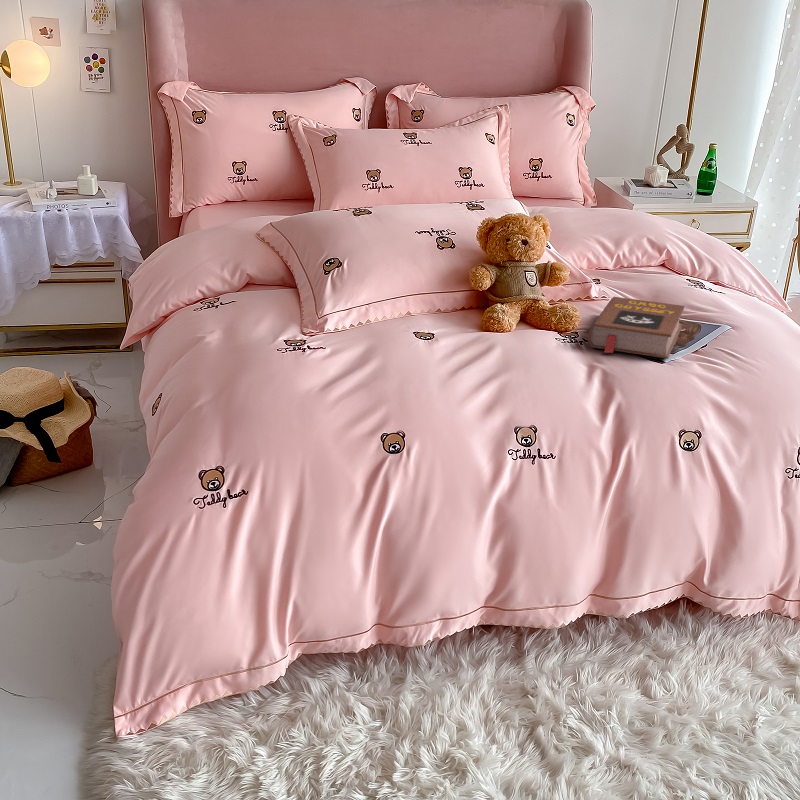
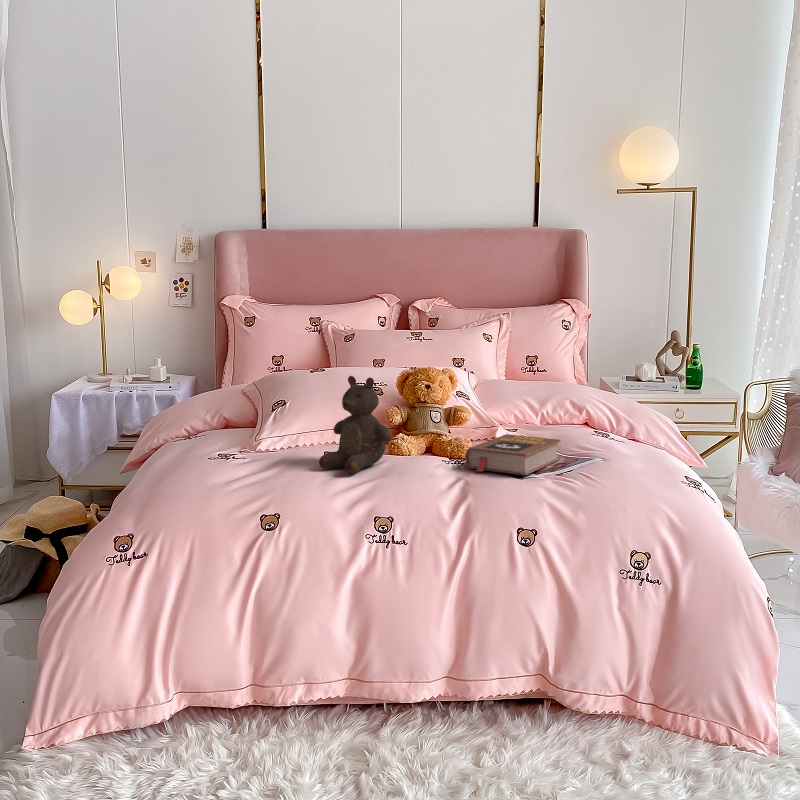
stuffed bear: none [415,236,507,363] -> present [319,376,392,474]

